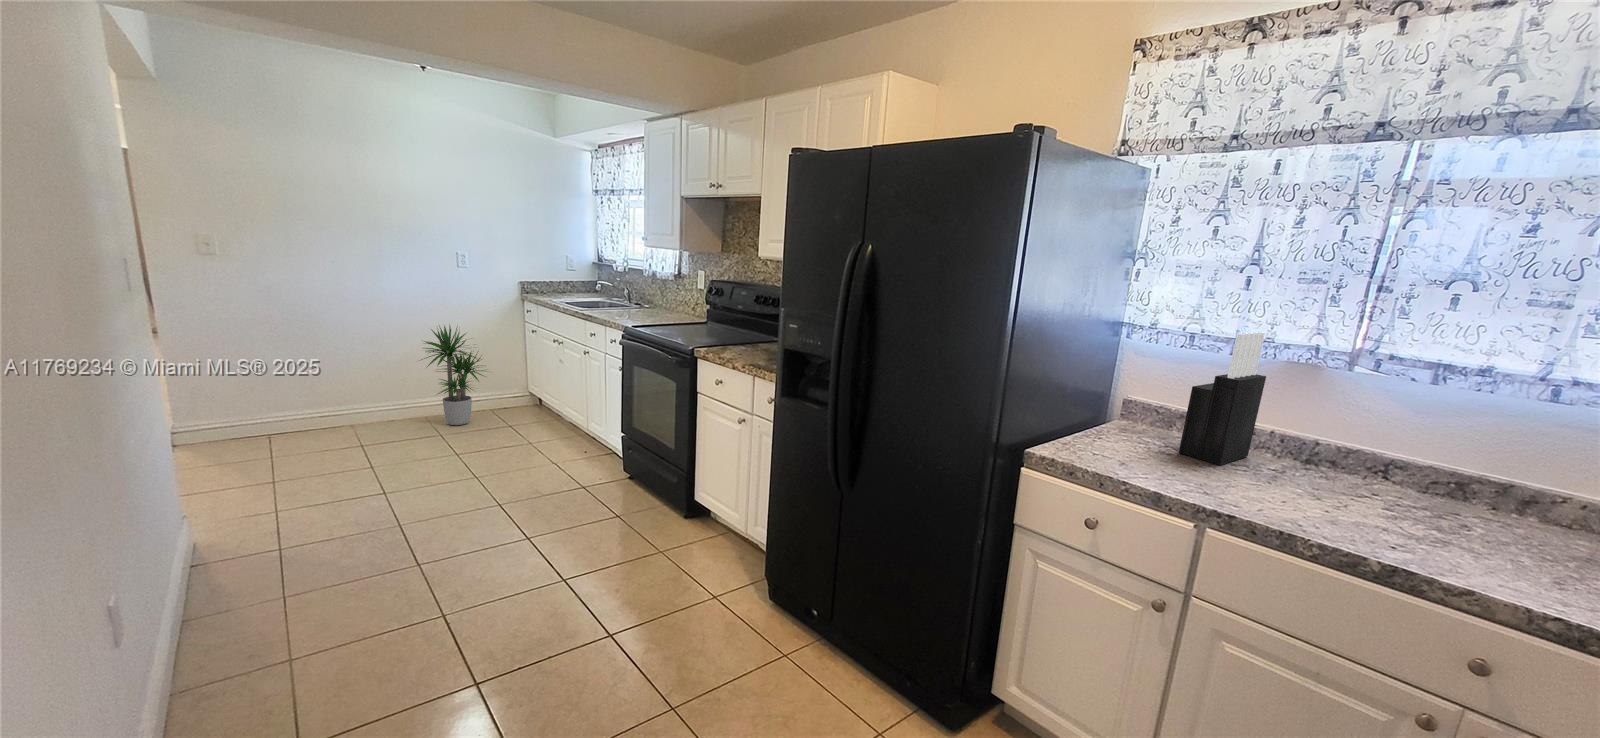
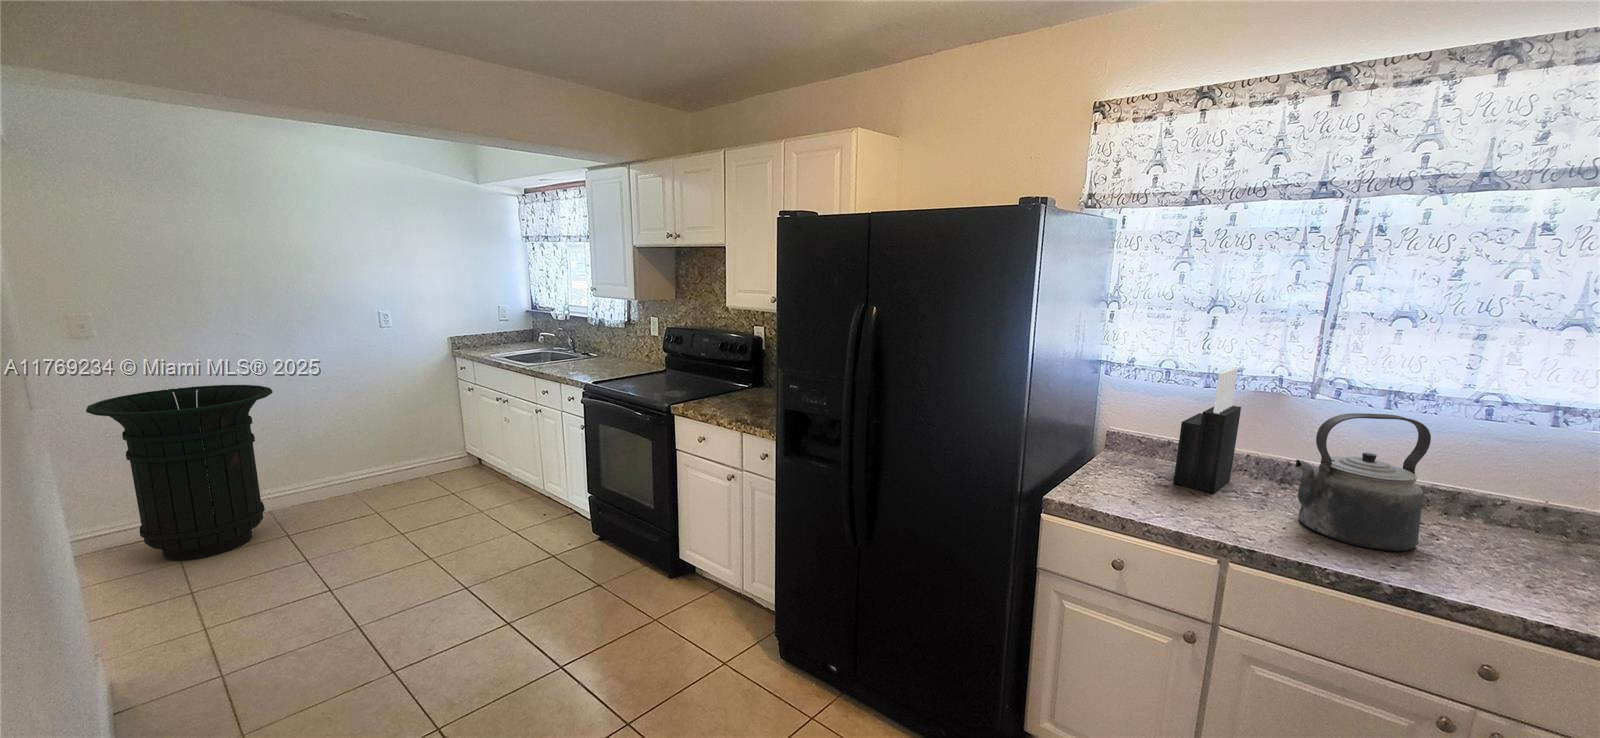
trash can: none [208,309,359,458] -> present [86,385,273,561]
potted plant: present [421,325,484,425] -> none [339,387,429,498]
kettle: none [1300,379,1469,534] -> present [1295,413,1431,551]

